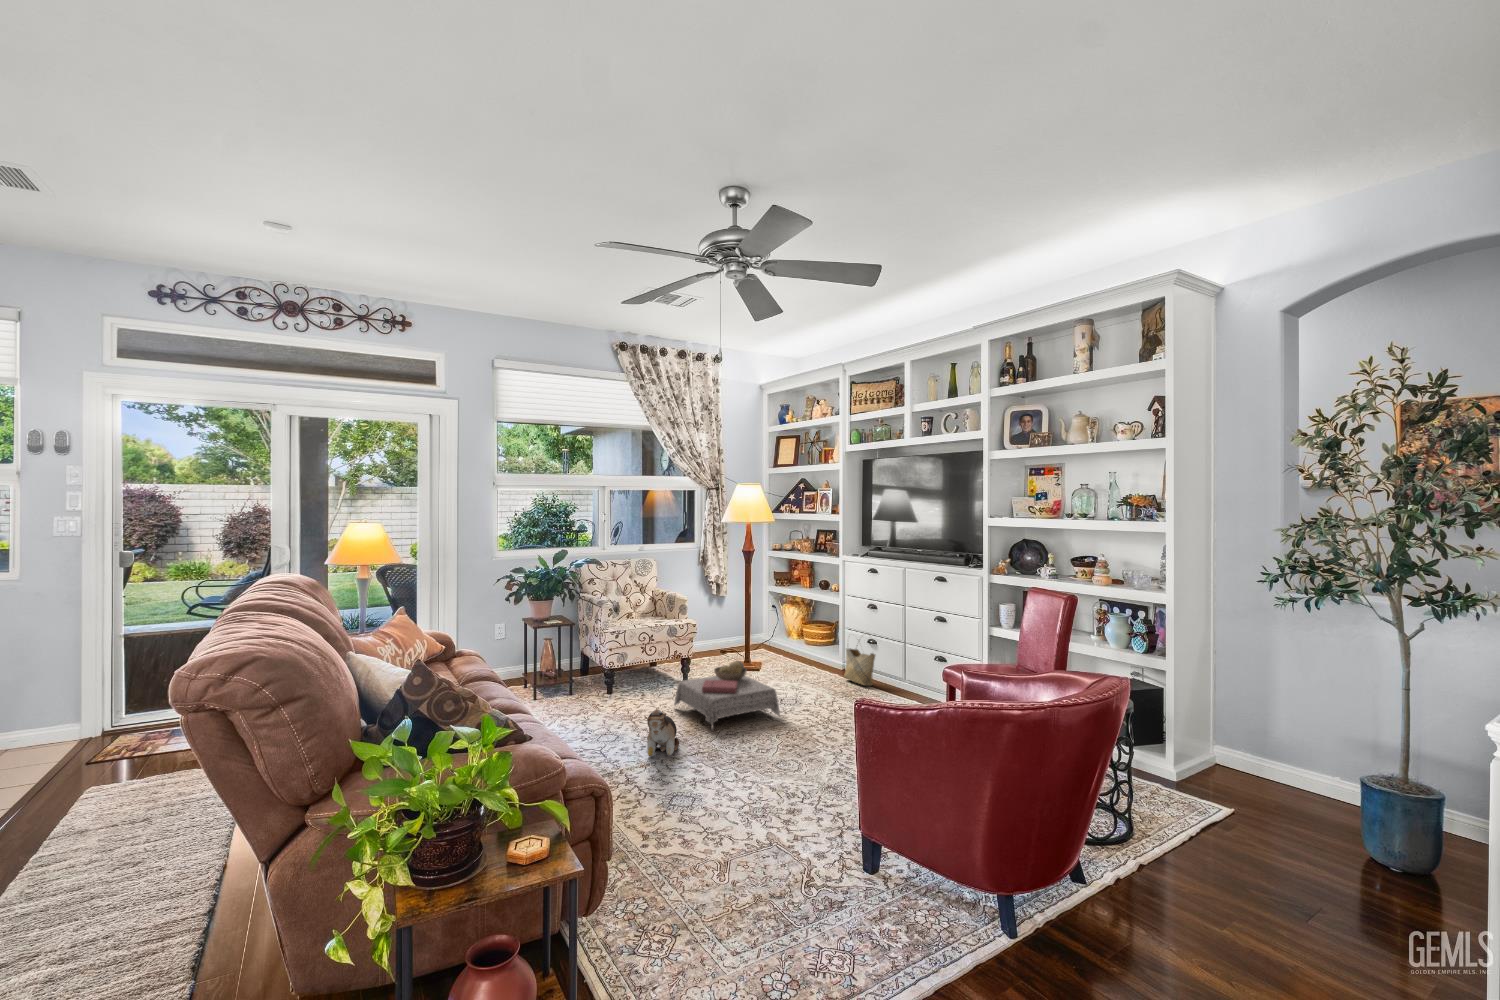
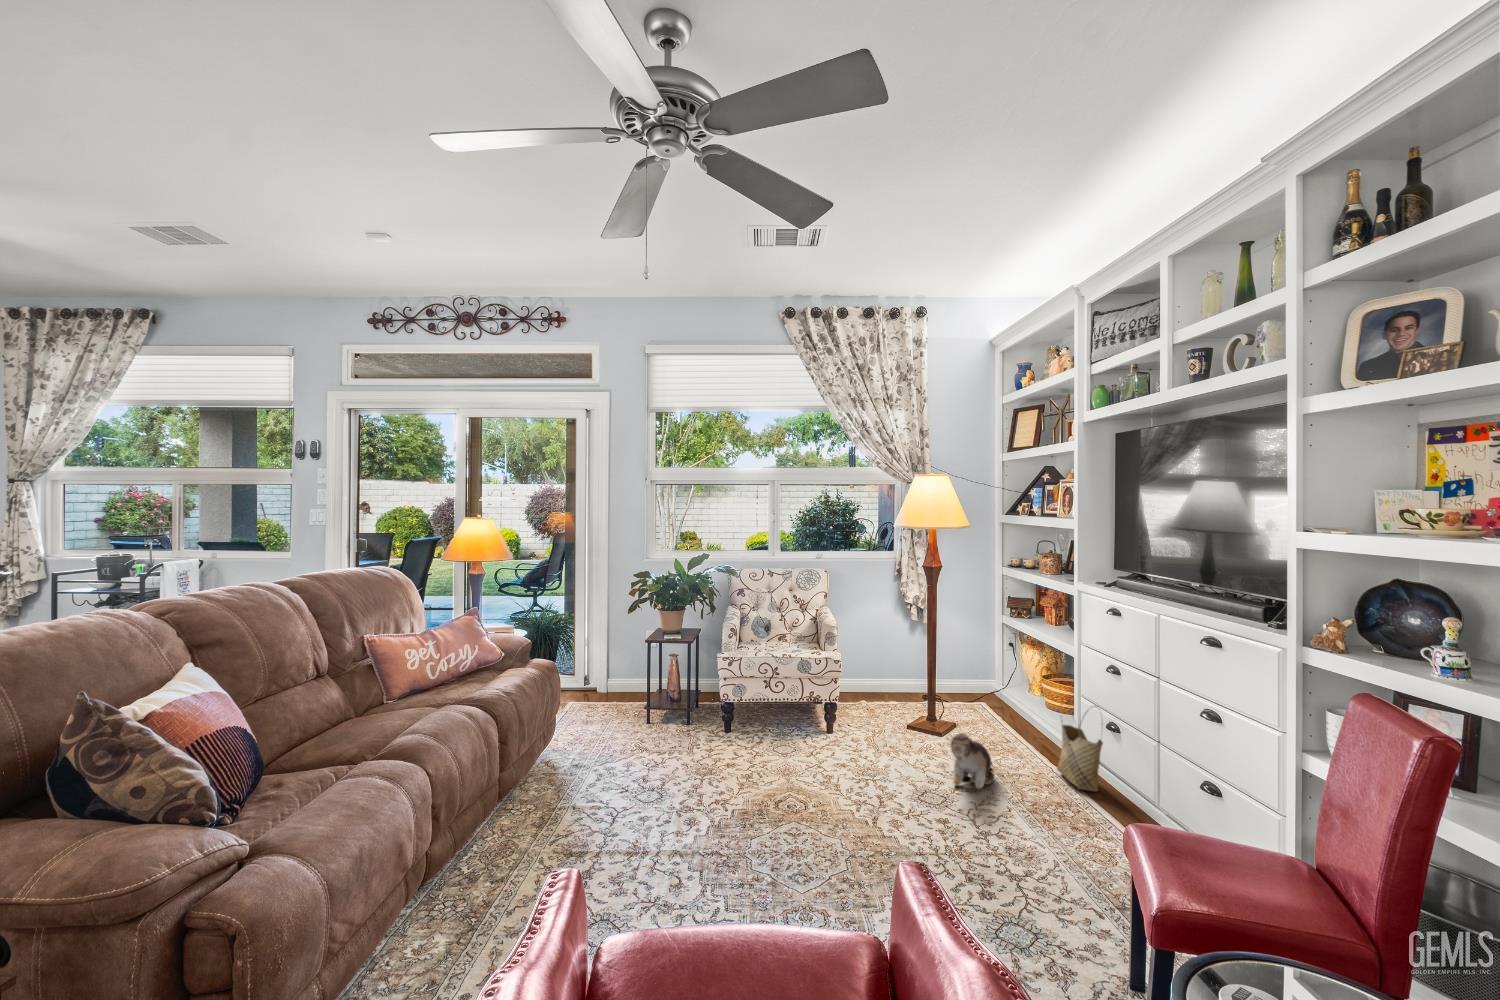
ottoman: present [674,661,780,730] -> none [768,717,890,813]
plush toy: present [644,709,679,757] -> present [951,733,994,789]

